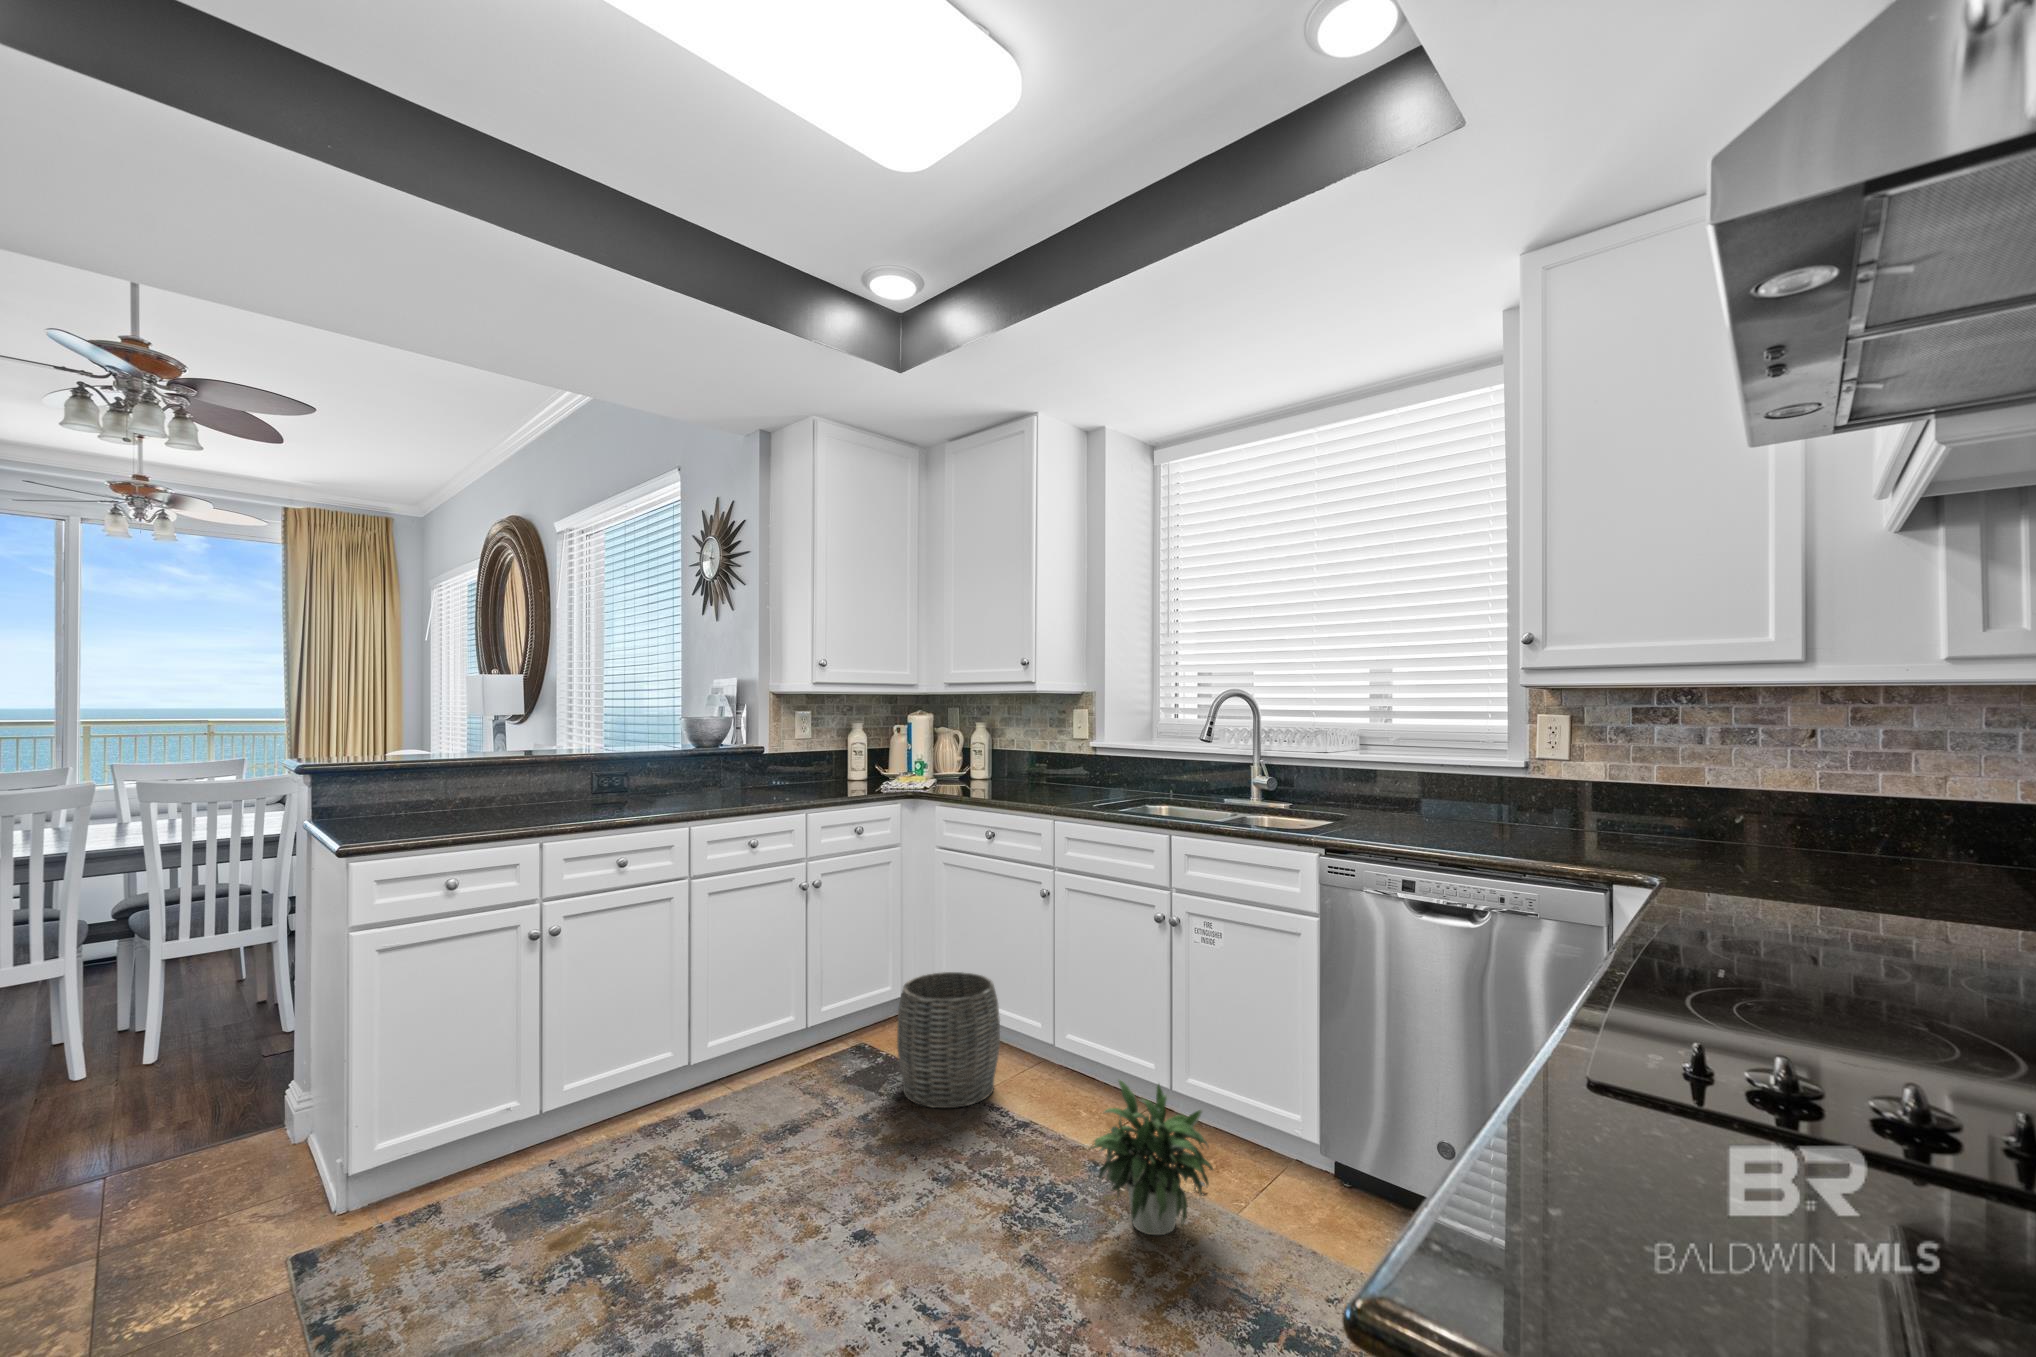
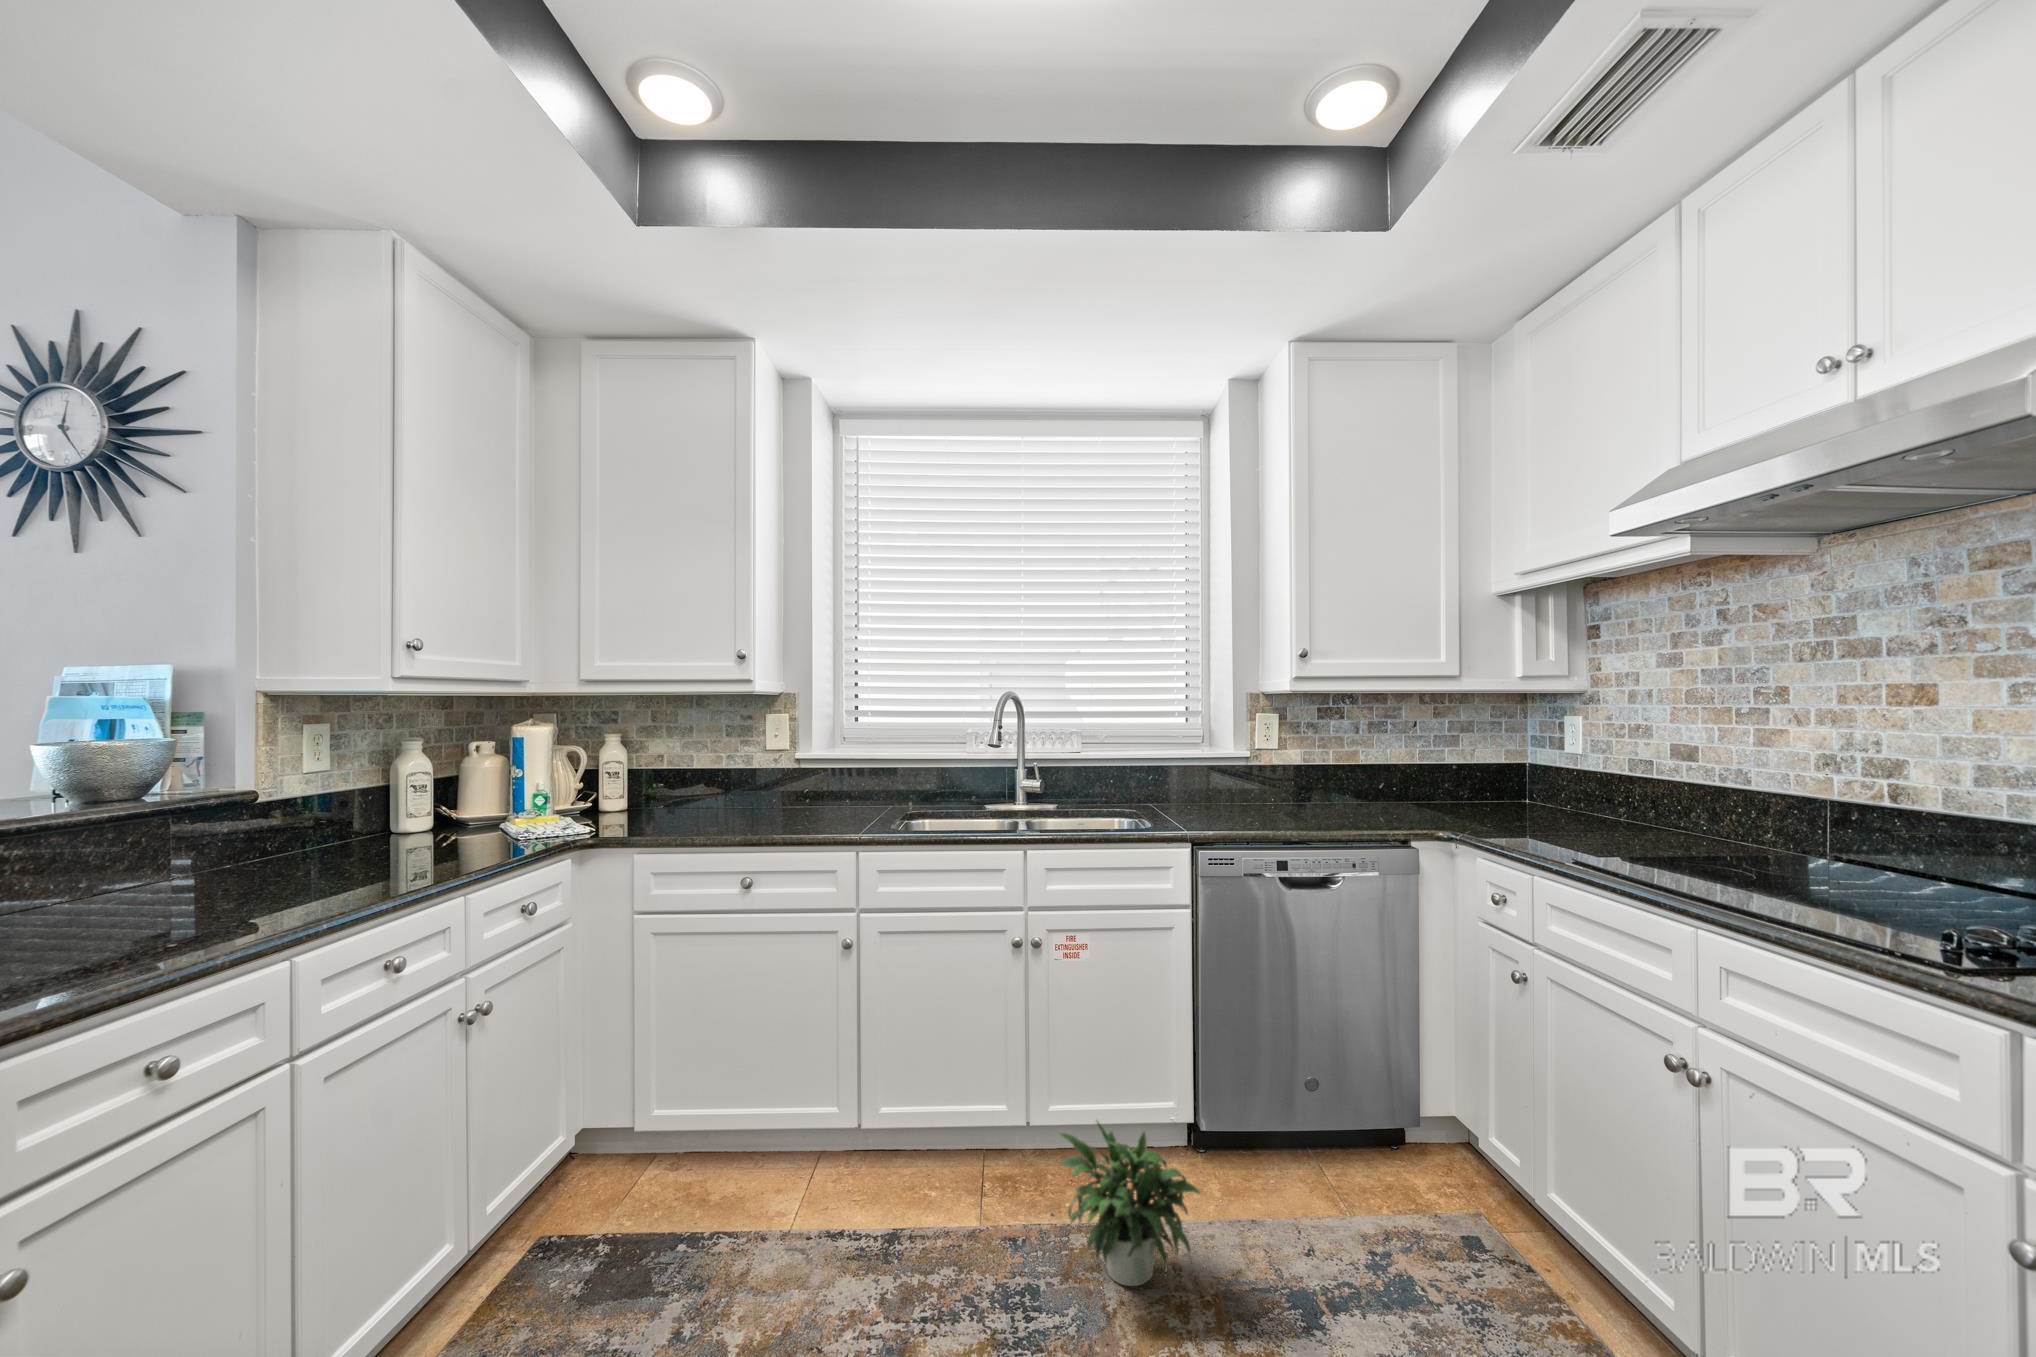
woven basket: present [897,972,1000,1108] -> none [667,1068,813,1277]

